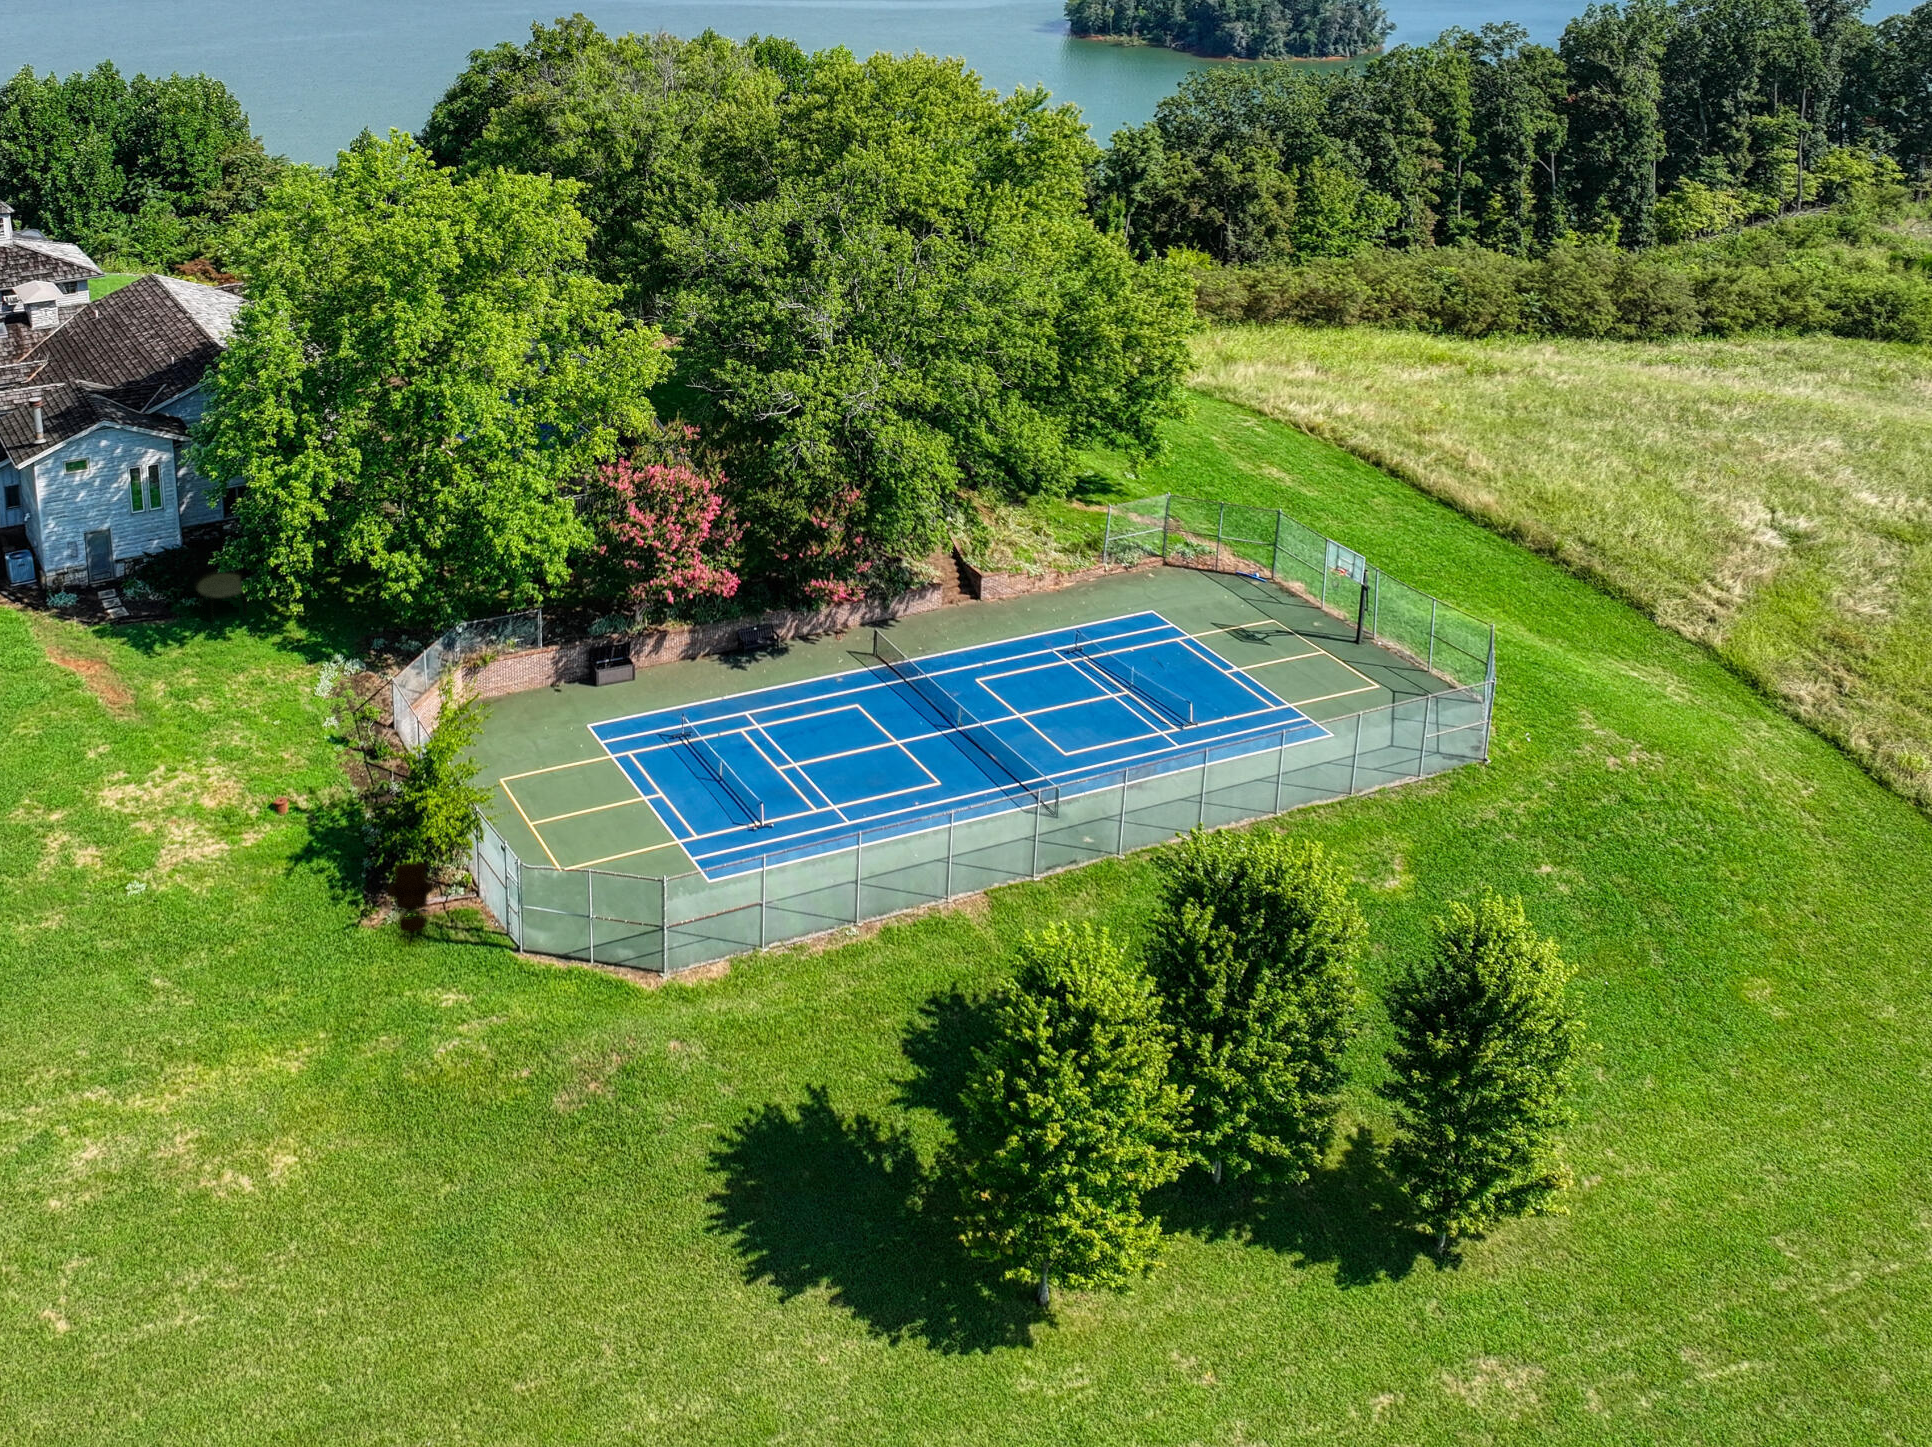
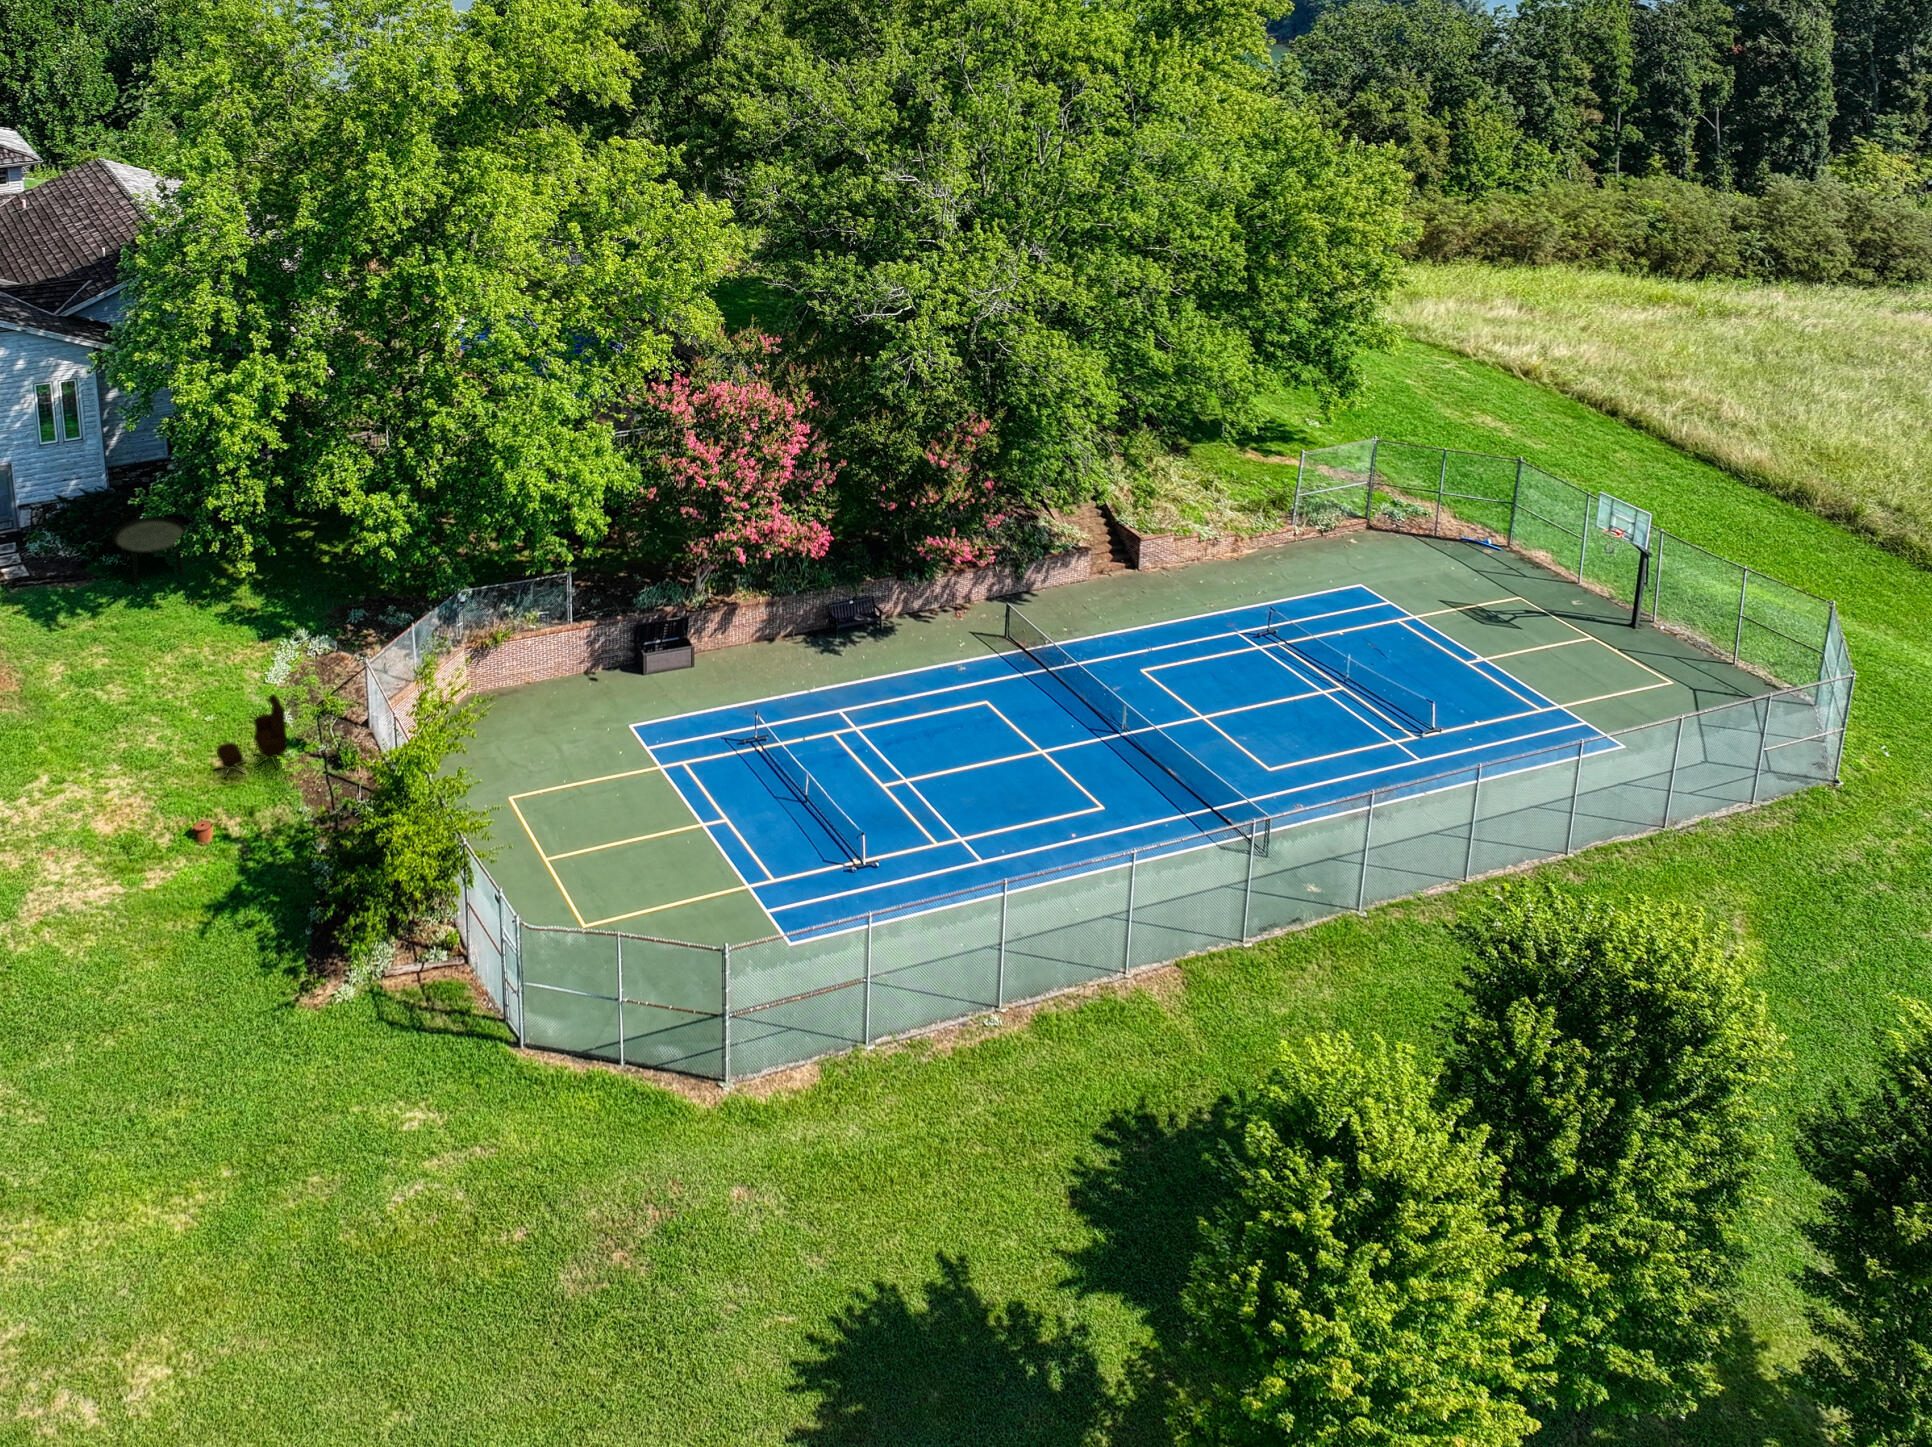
lounge chair: present [388,862,434,939] -> present [214,694,289,778]

